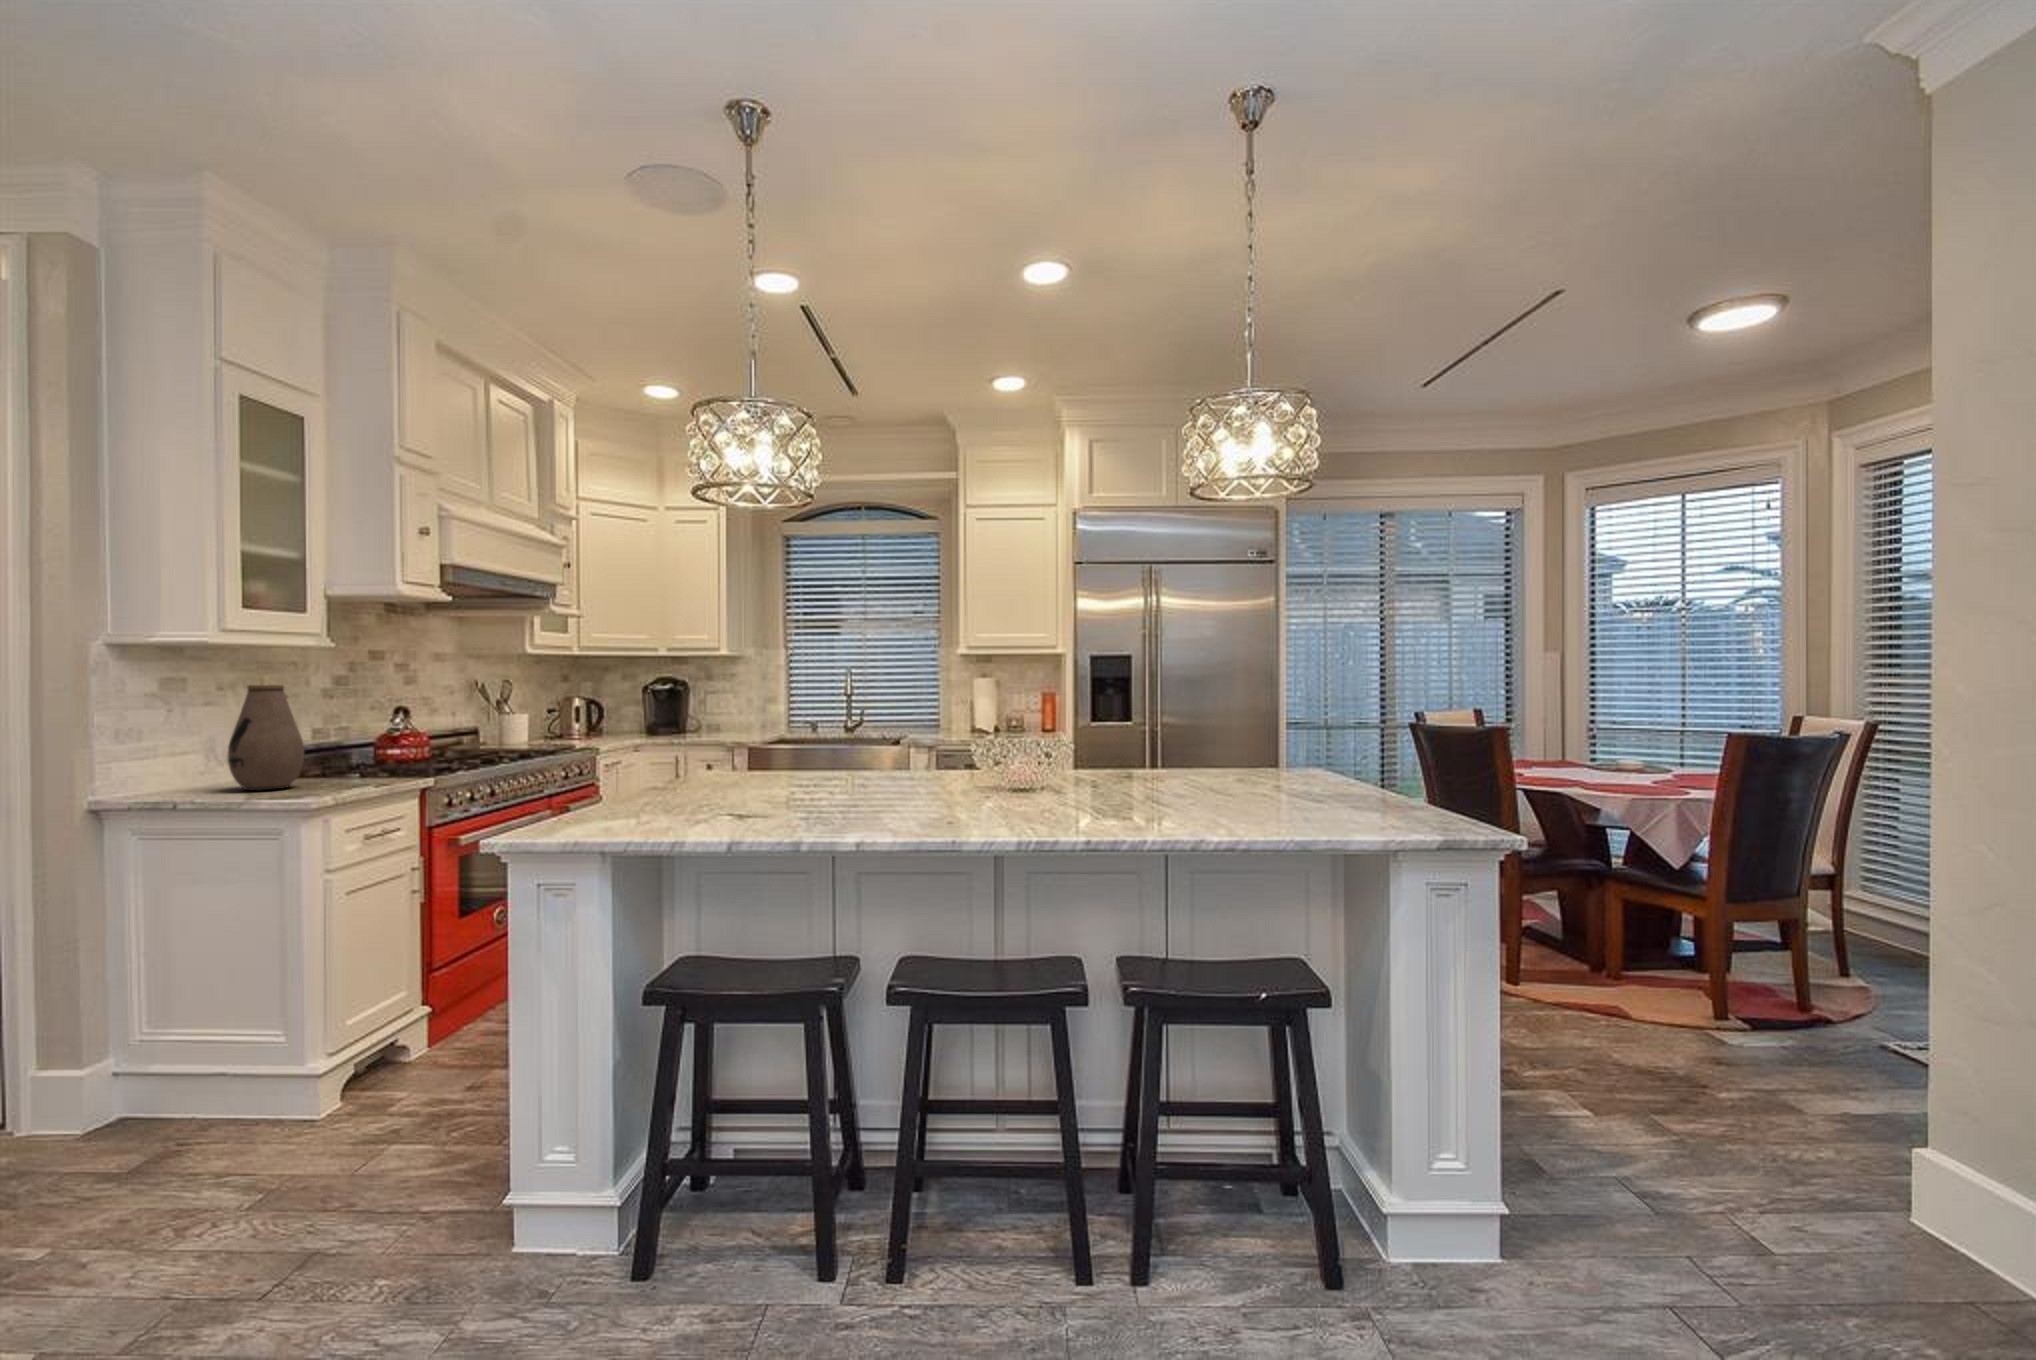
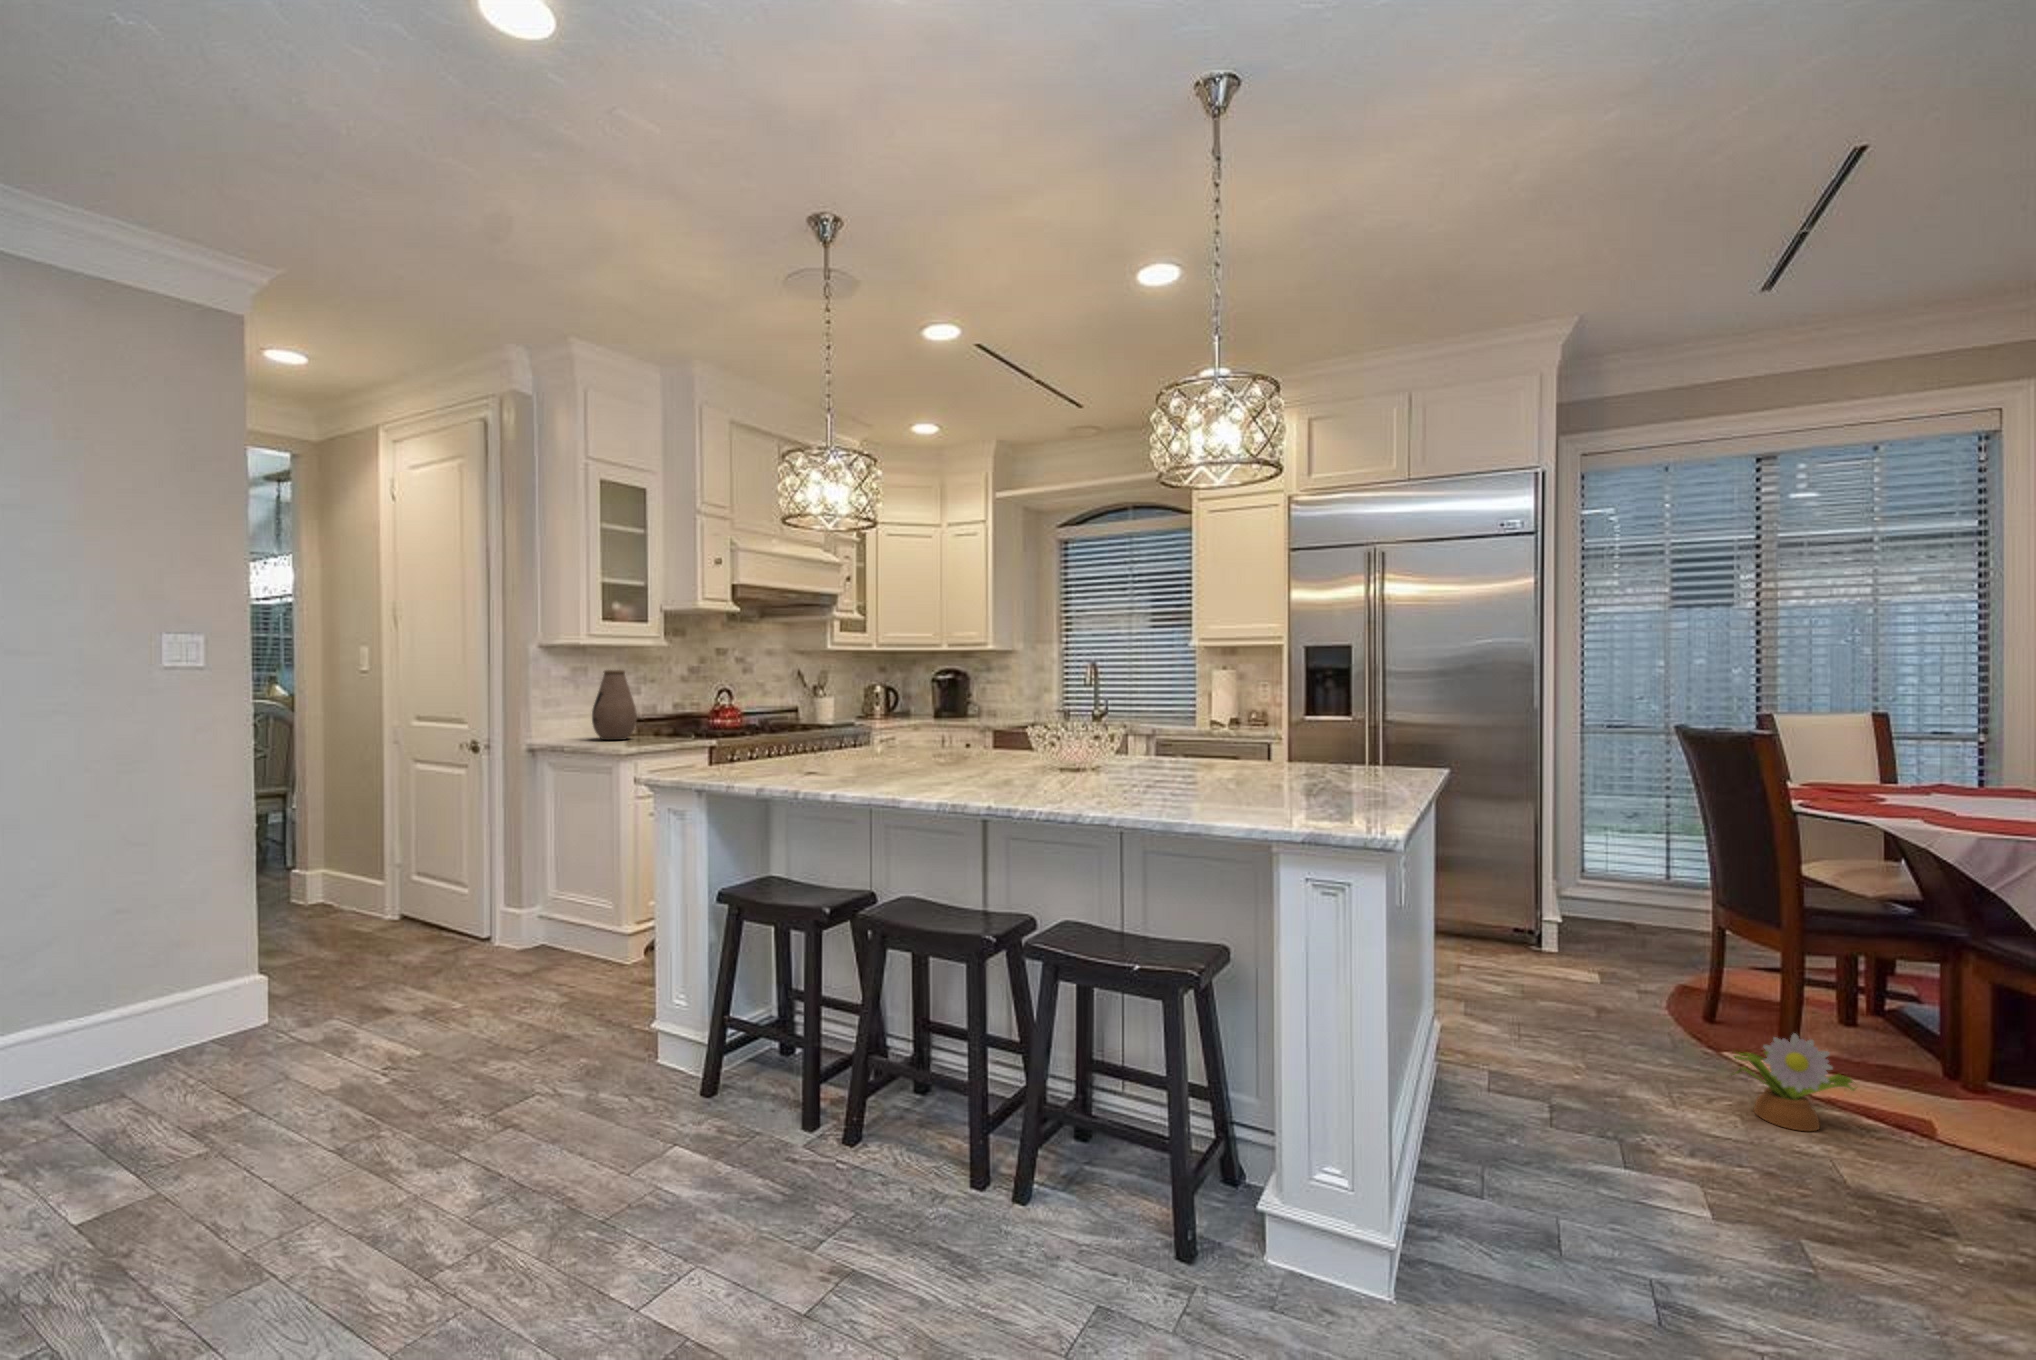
decorative plant: none [1582,978,1678,1060] -> present [1731,1033,1856,1131]

